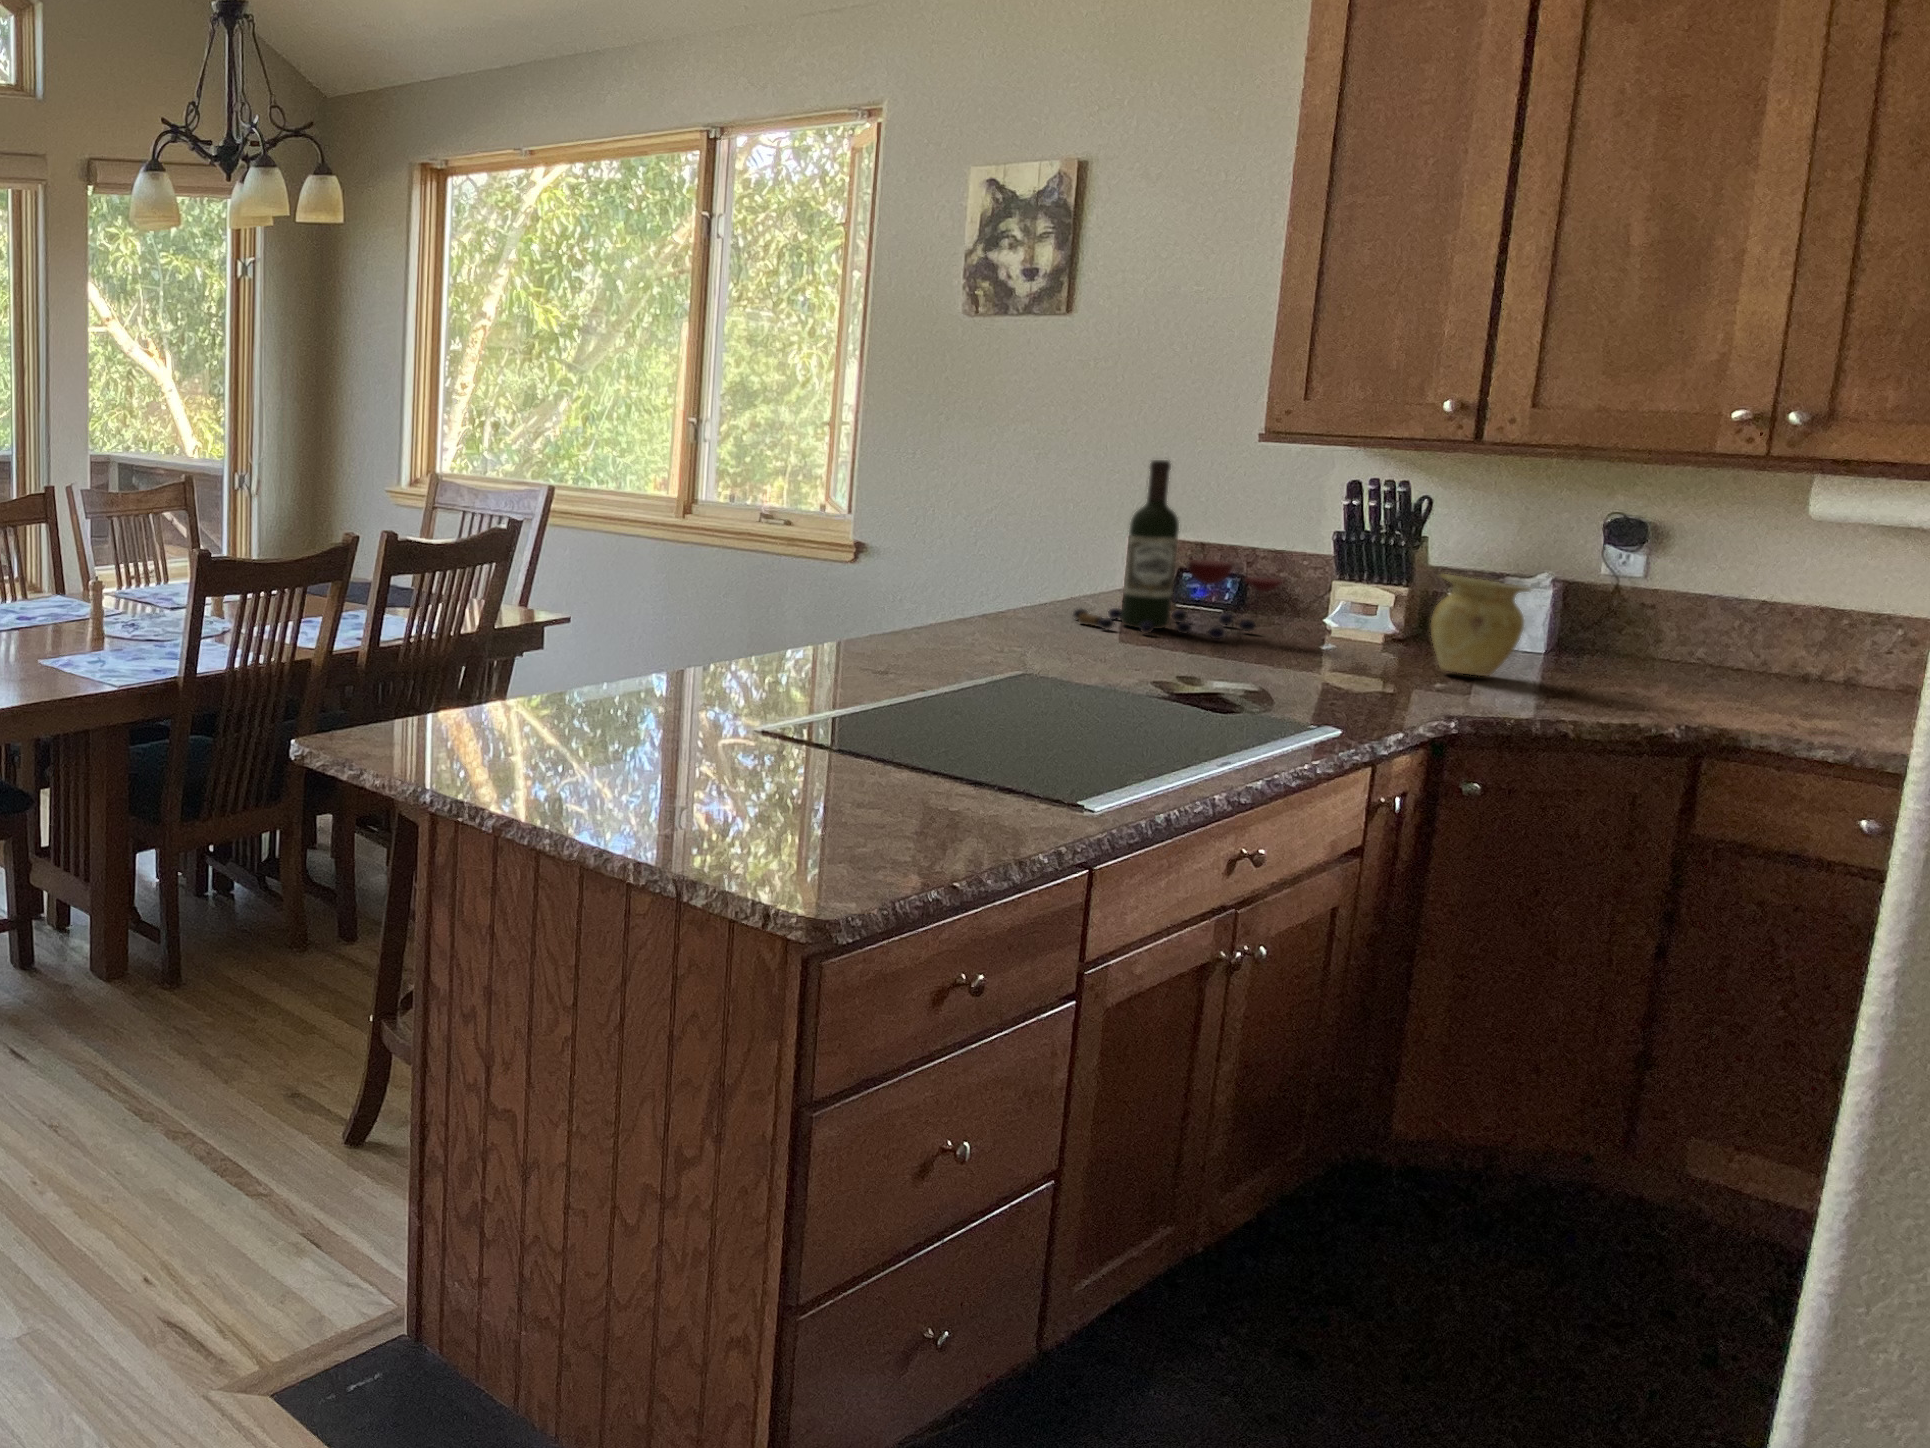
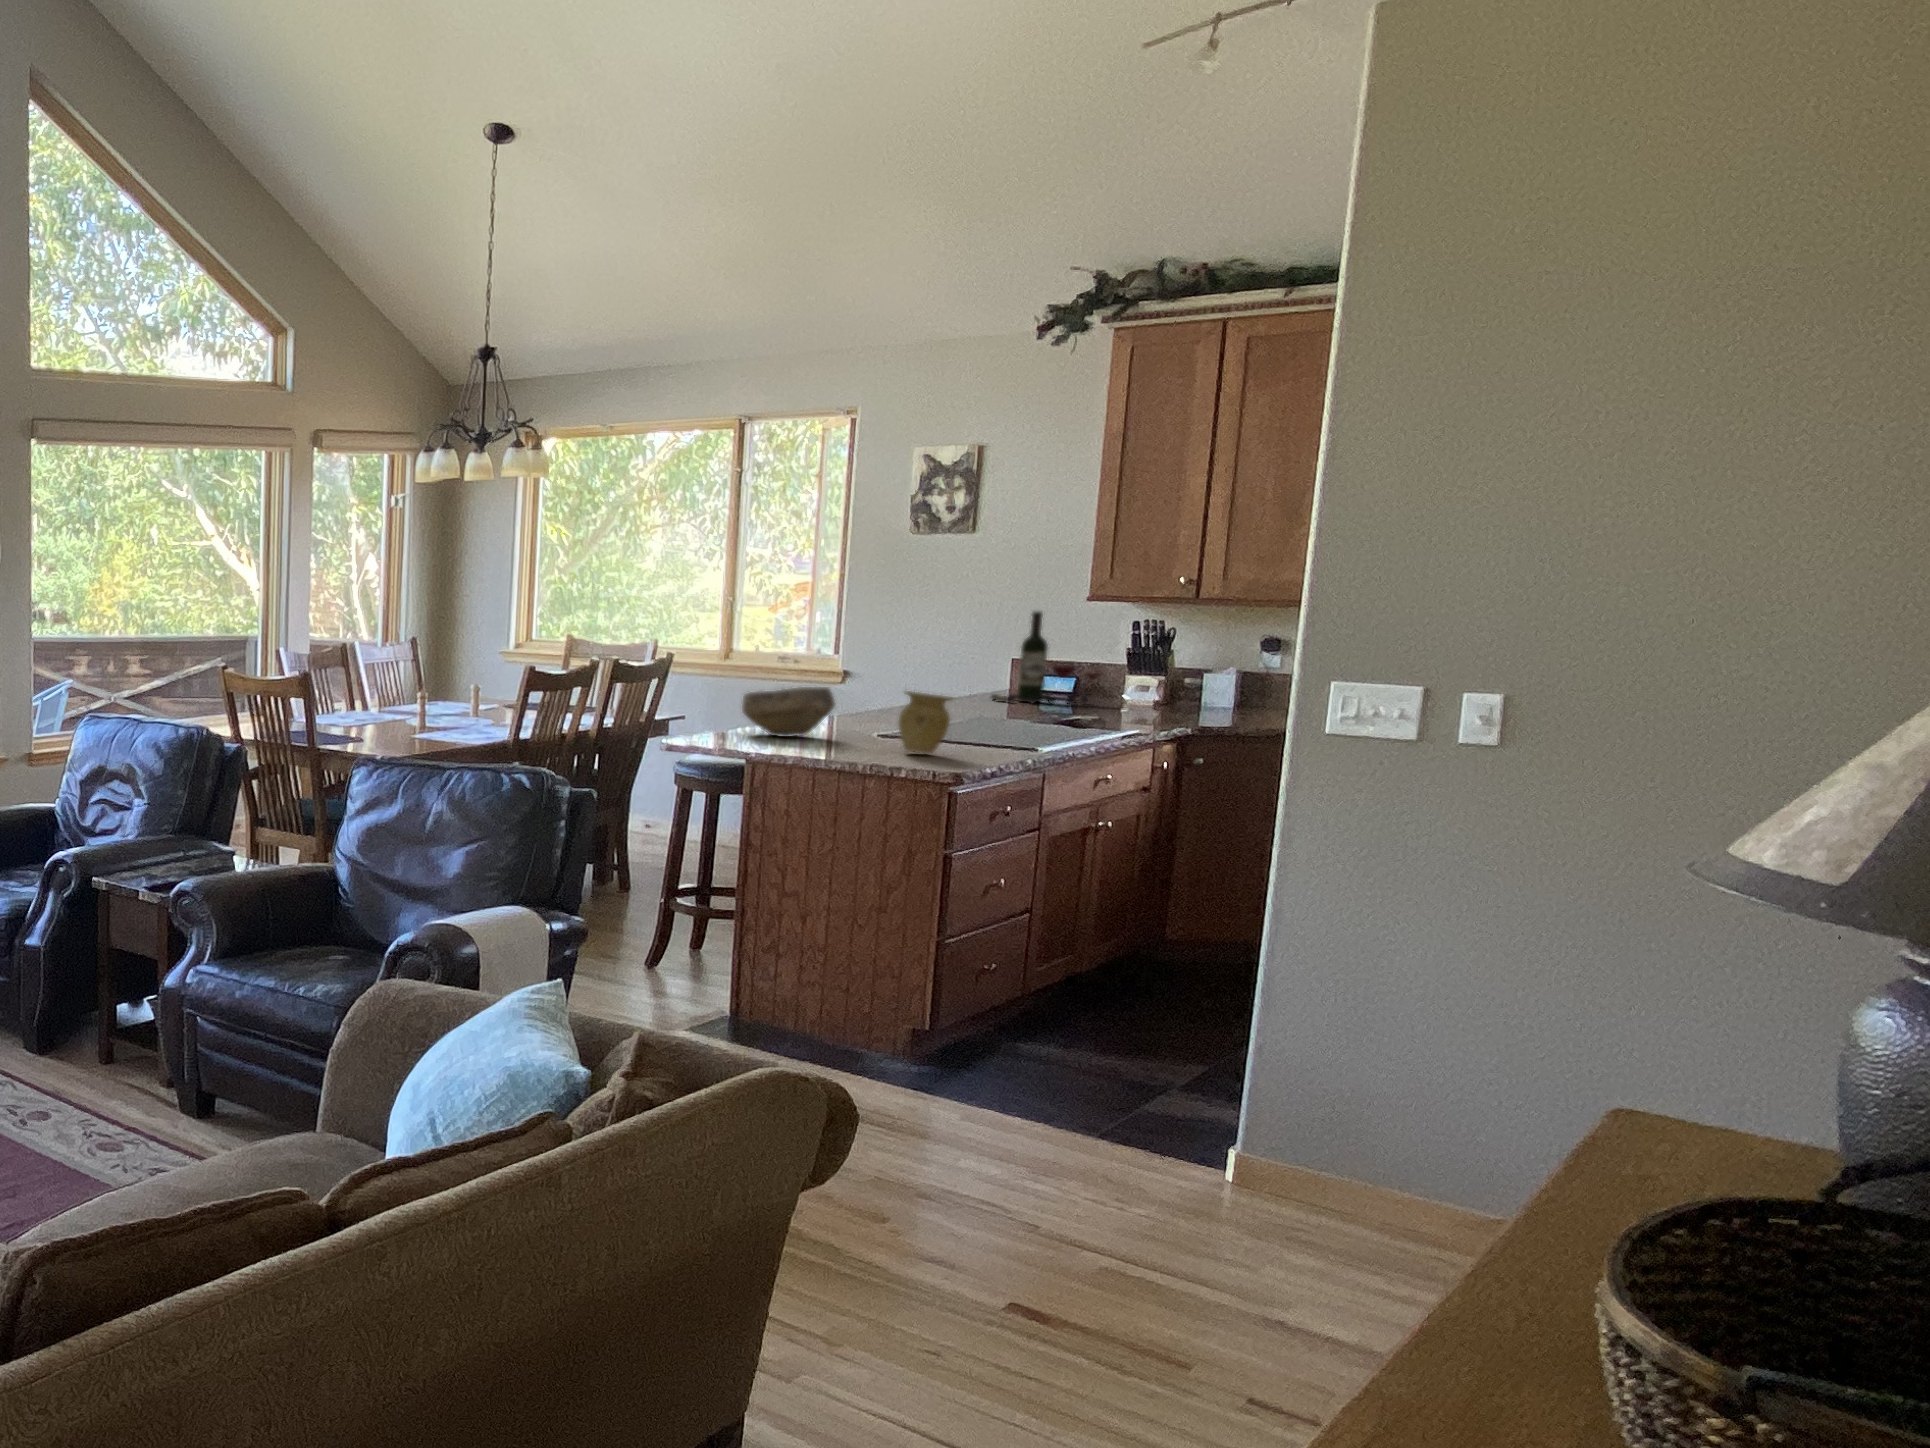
vase: present [1431,574,1532,676] -> present [898,691,952,754]
bowl: none [445,649,635,765] -> present [742,687,836,737]

